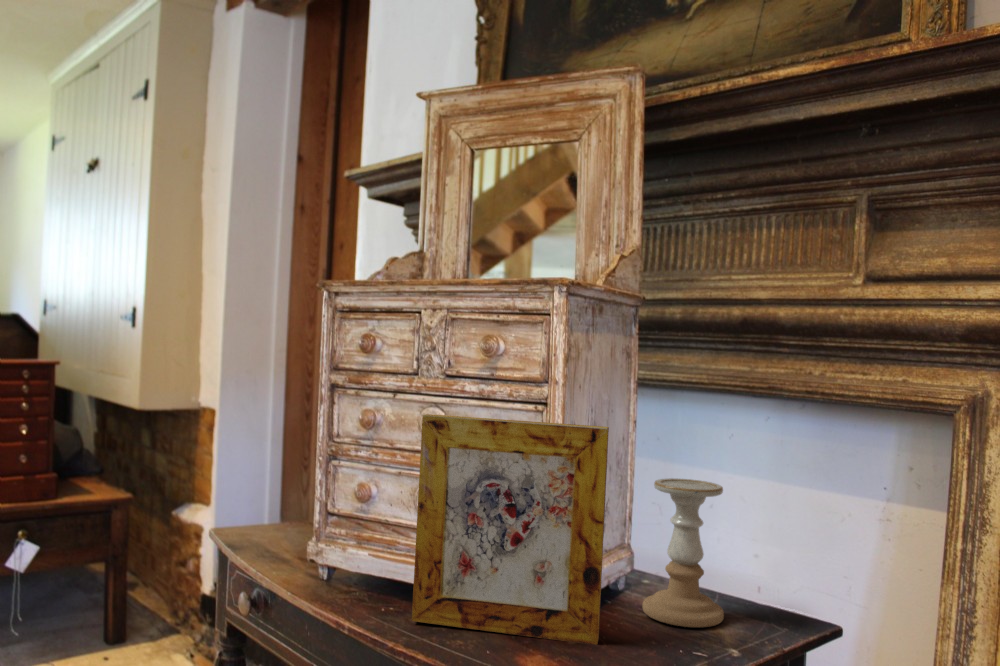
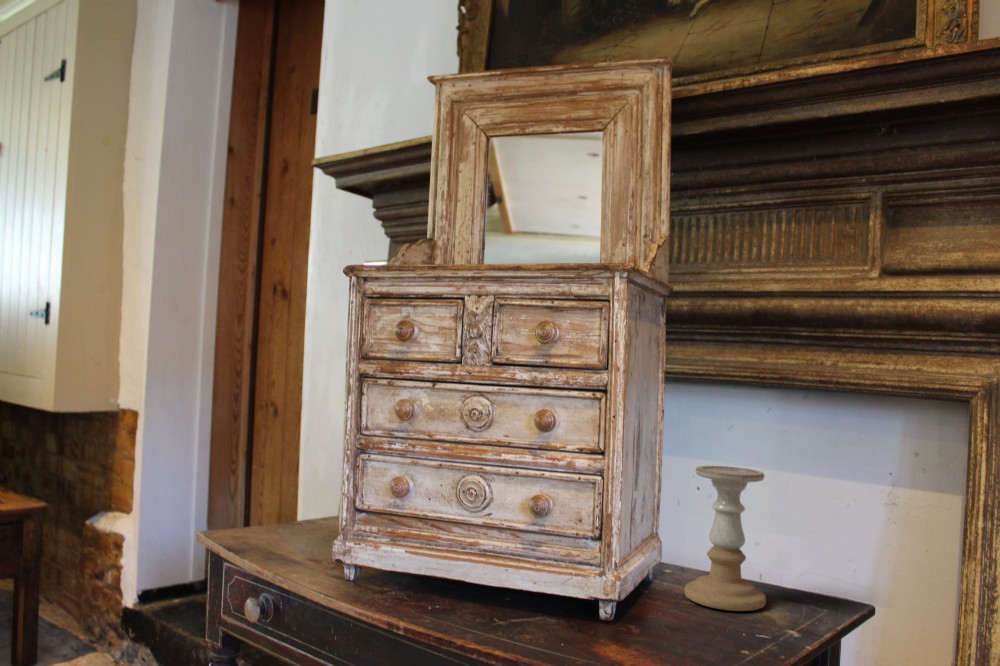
picture frame: present [412,414,609,645] -> none [468,403,673,633]

